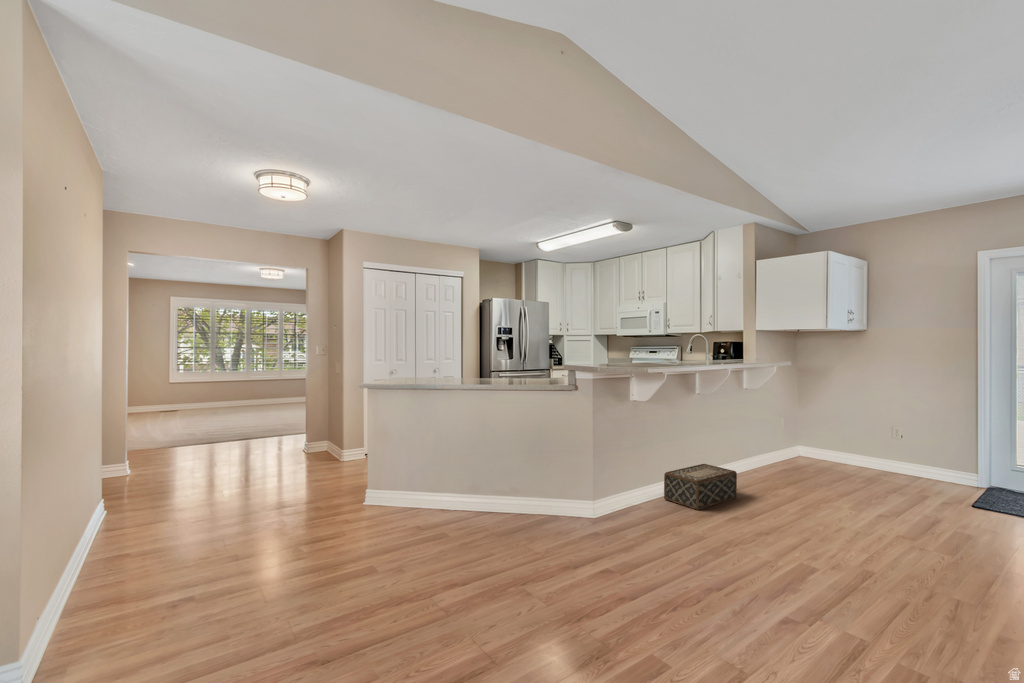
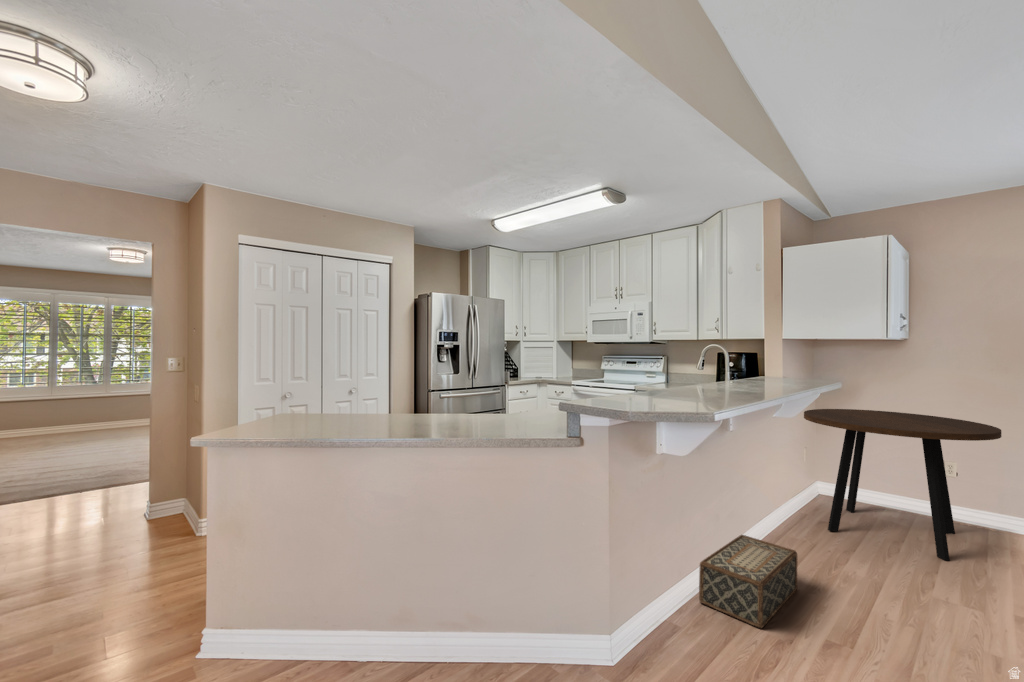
dining table: none [774,385,914,490] -> present [804,409,1001,561]

